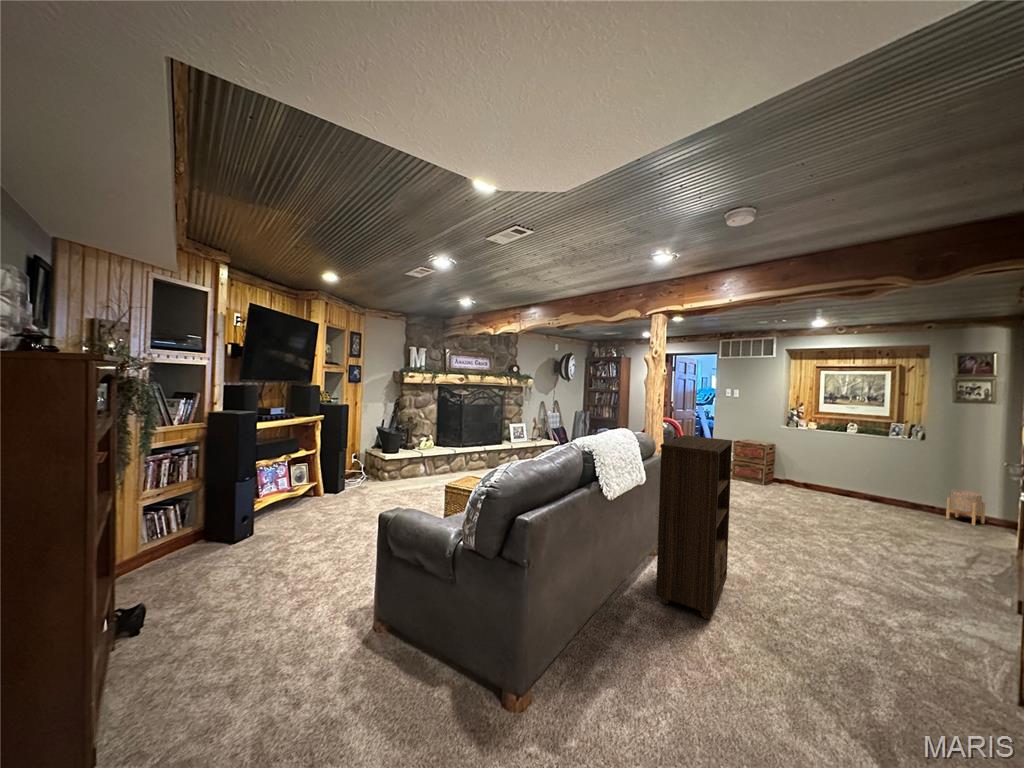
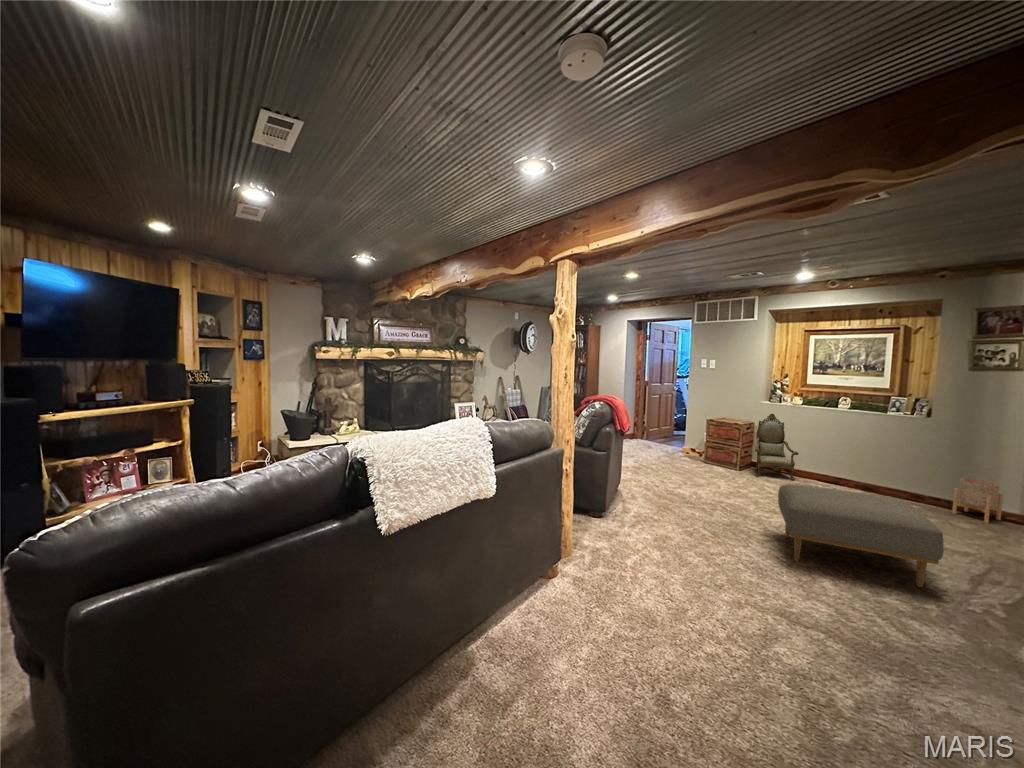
armchair: none [768,419,817,493] -> present [755,414,799,481]
bookshelf: present [656,435,732,619] -> none [504,422,631,697]
ottoman: none [814,490,945,564] -> present [778,484,944,587]

